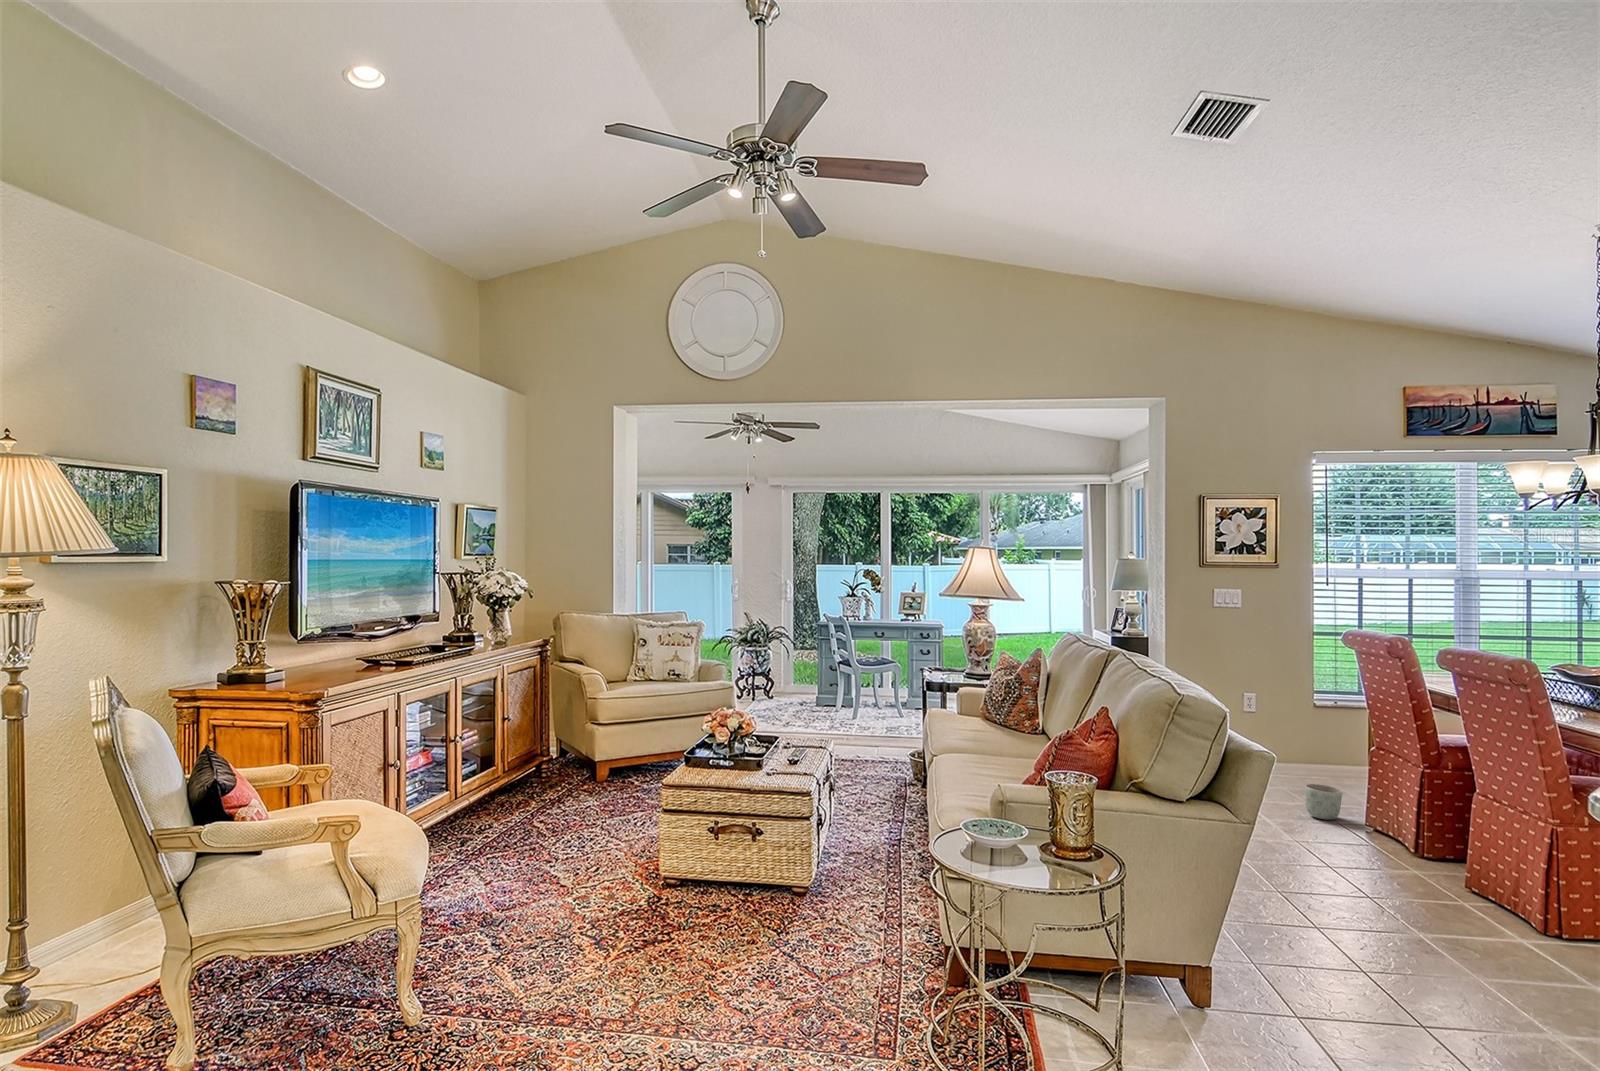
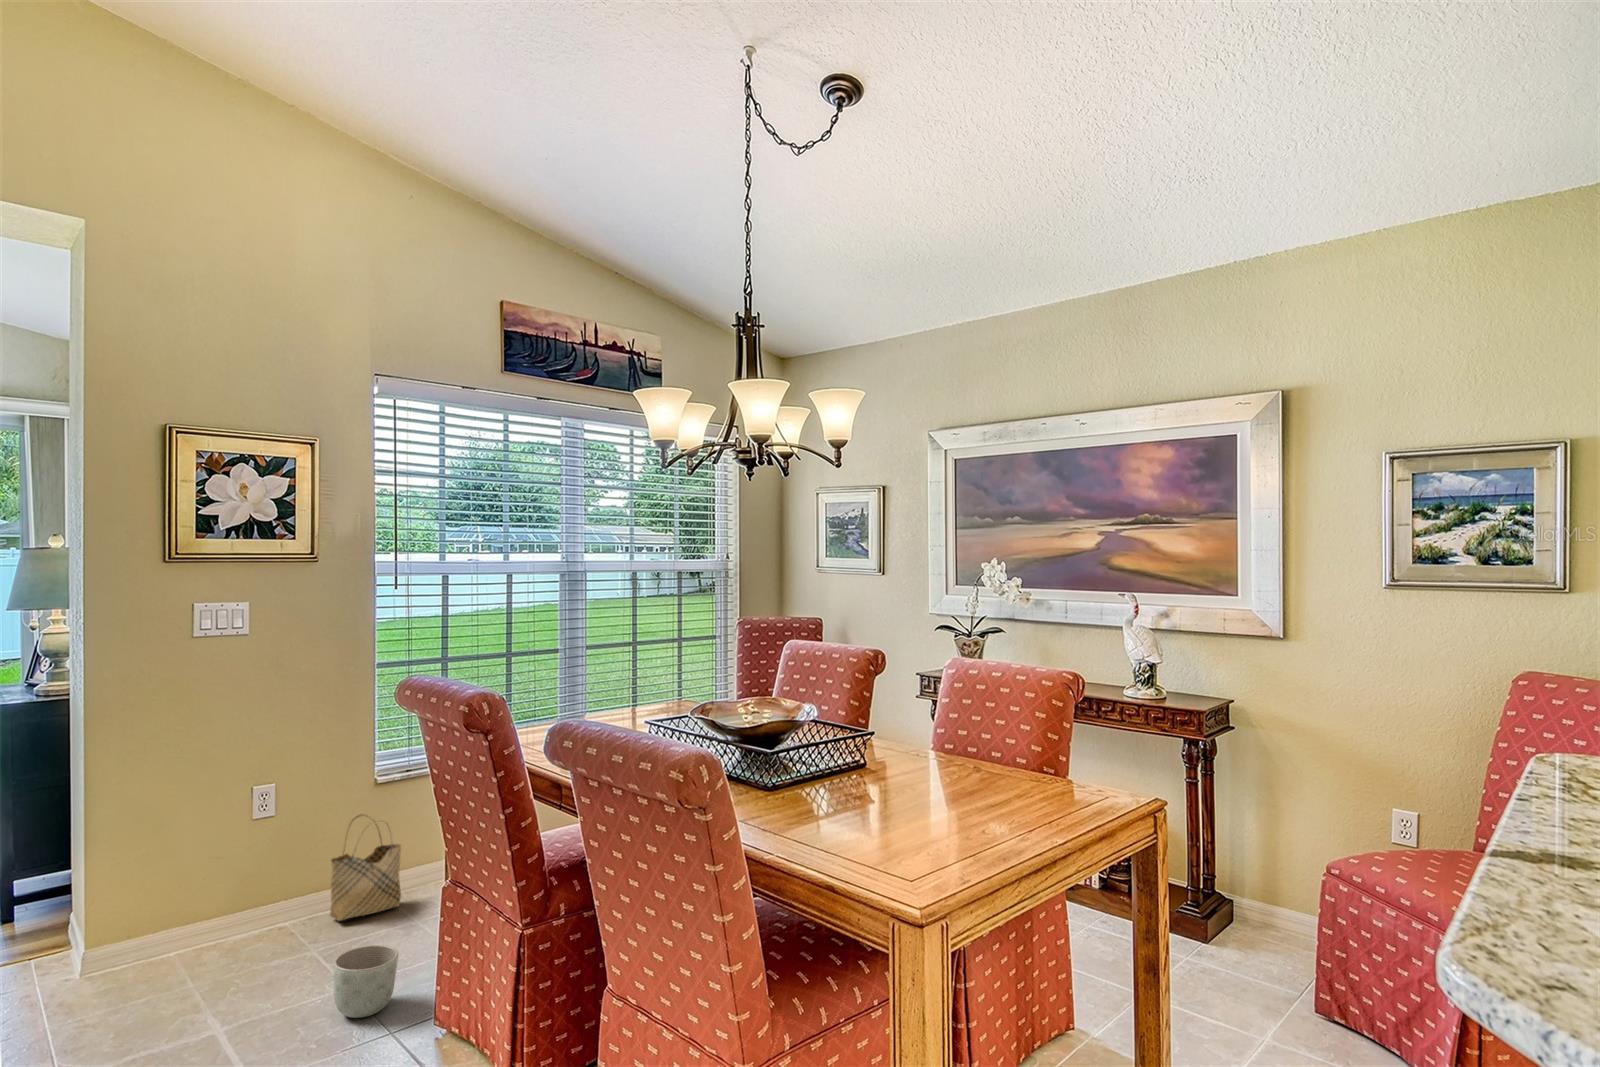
woven basket: none [1292,725,1337,786] -> present [330,814,401,921]

